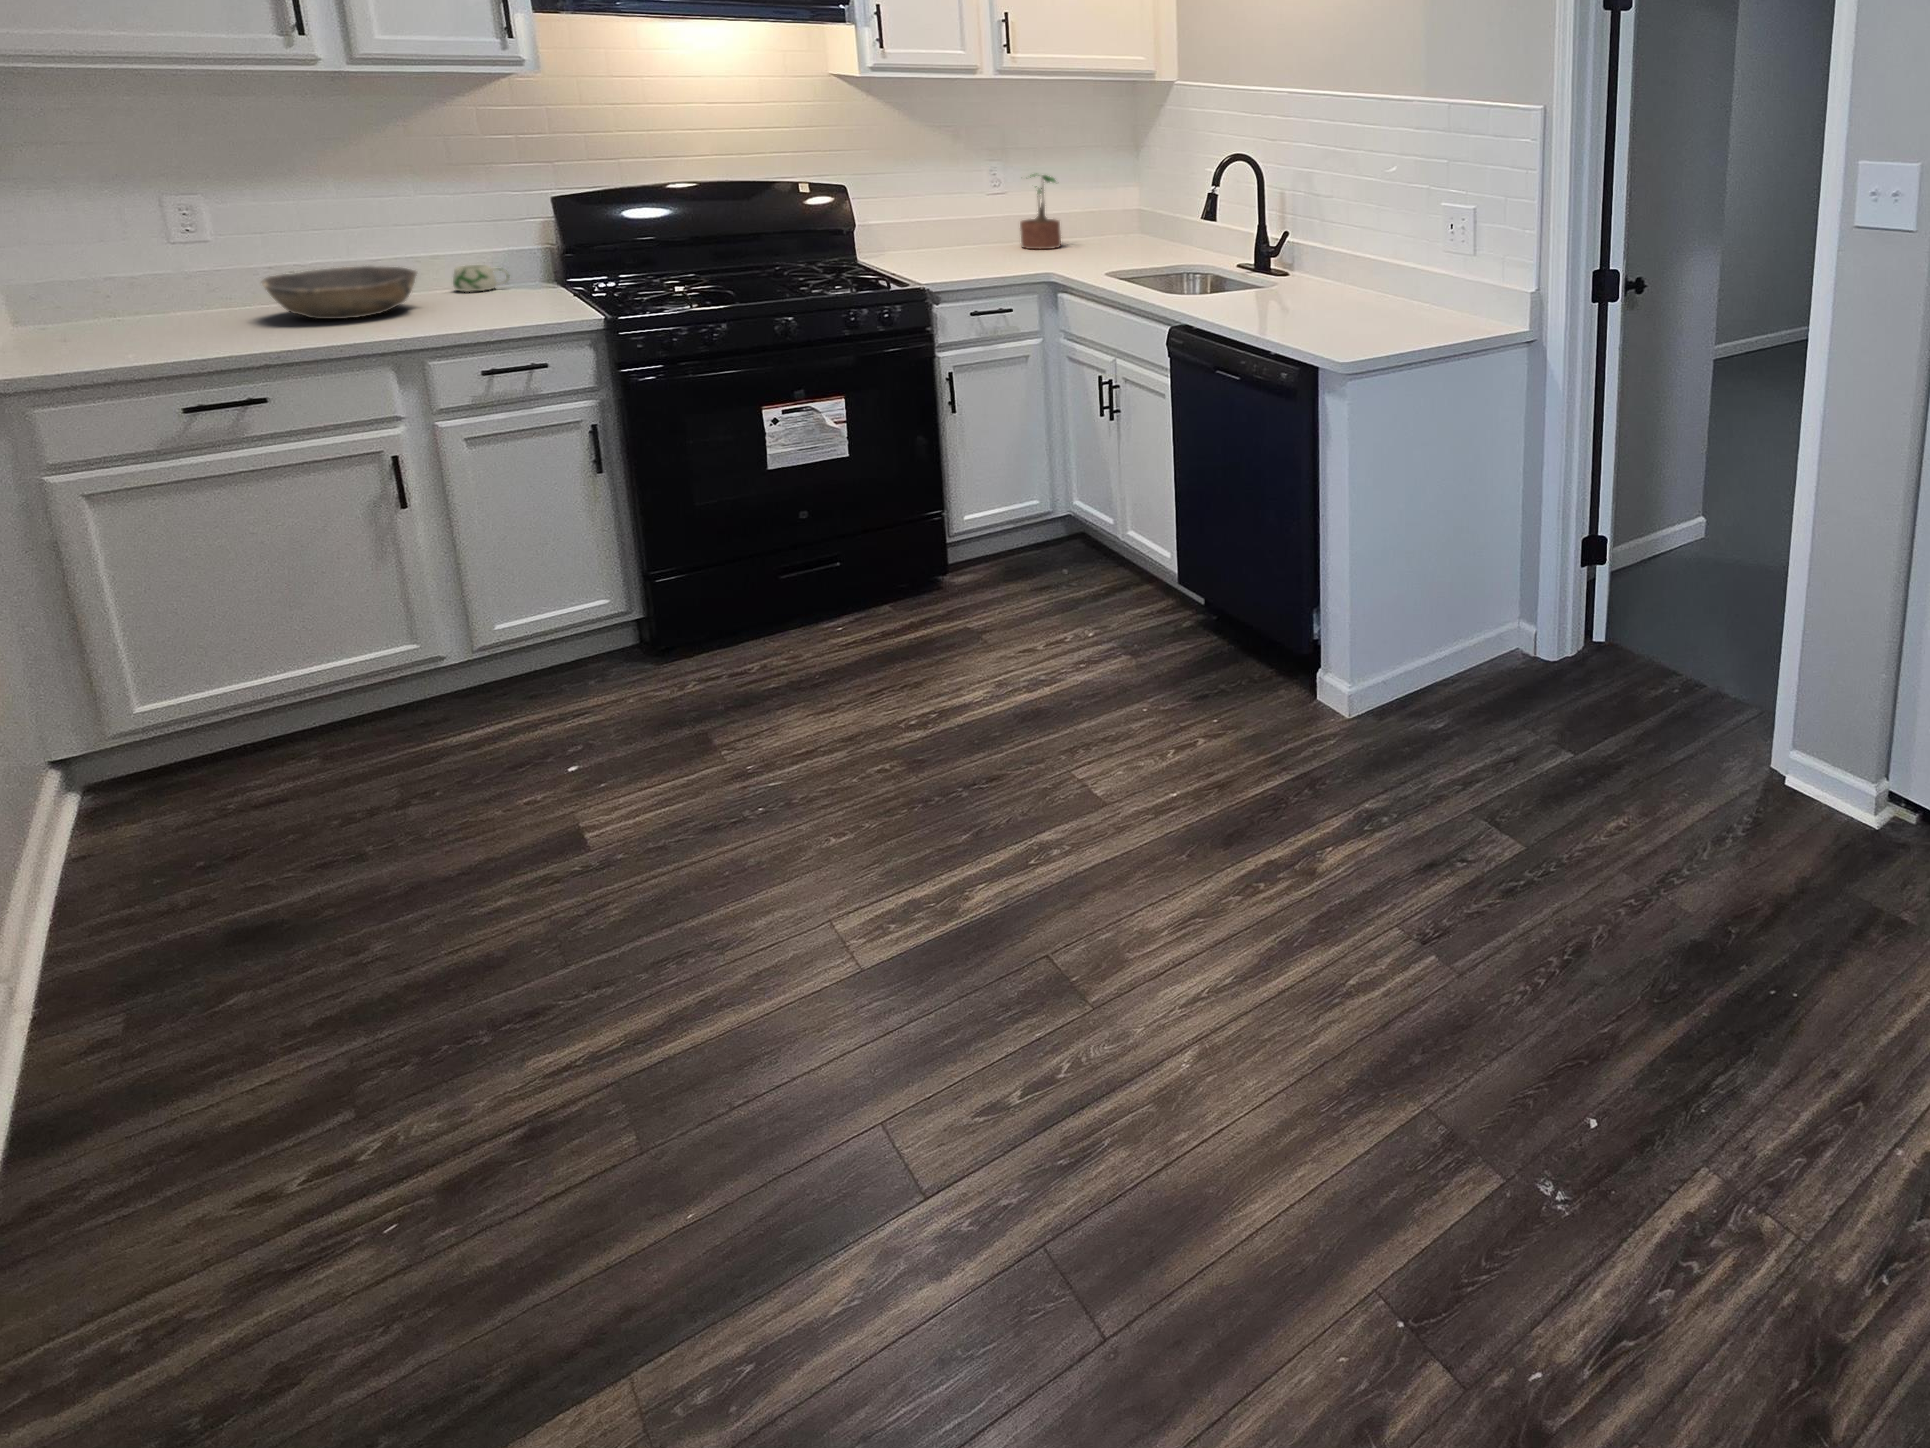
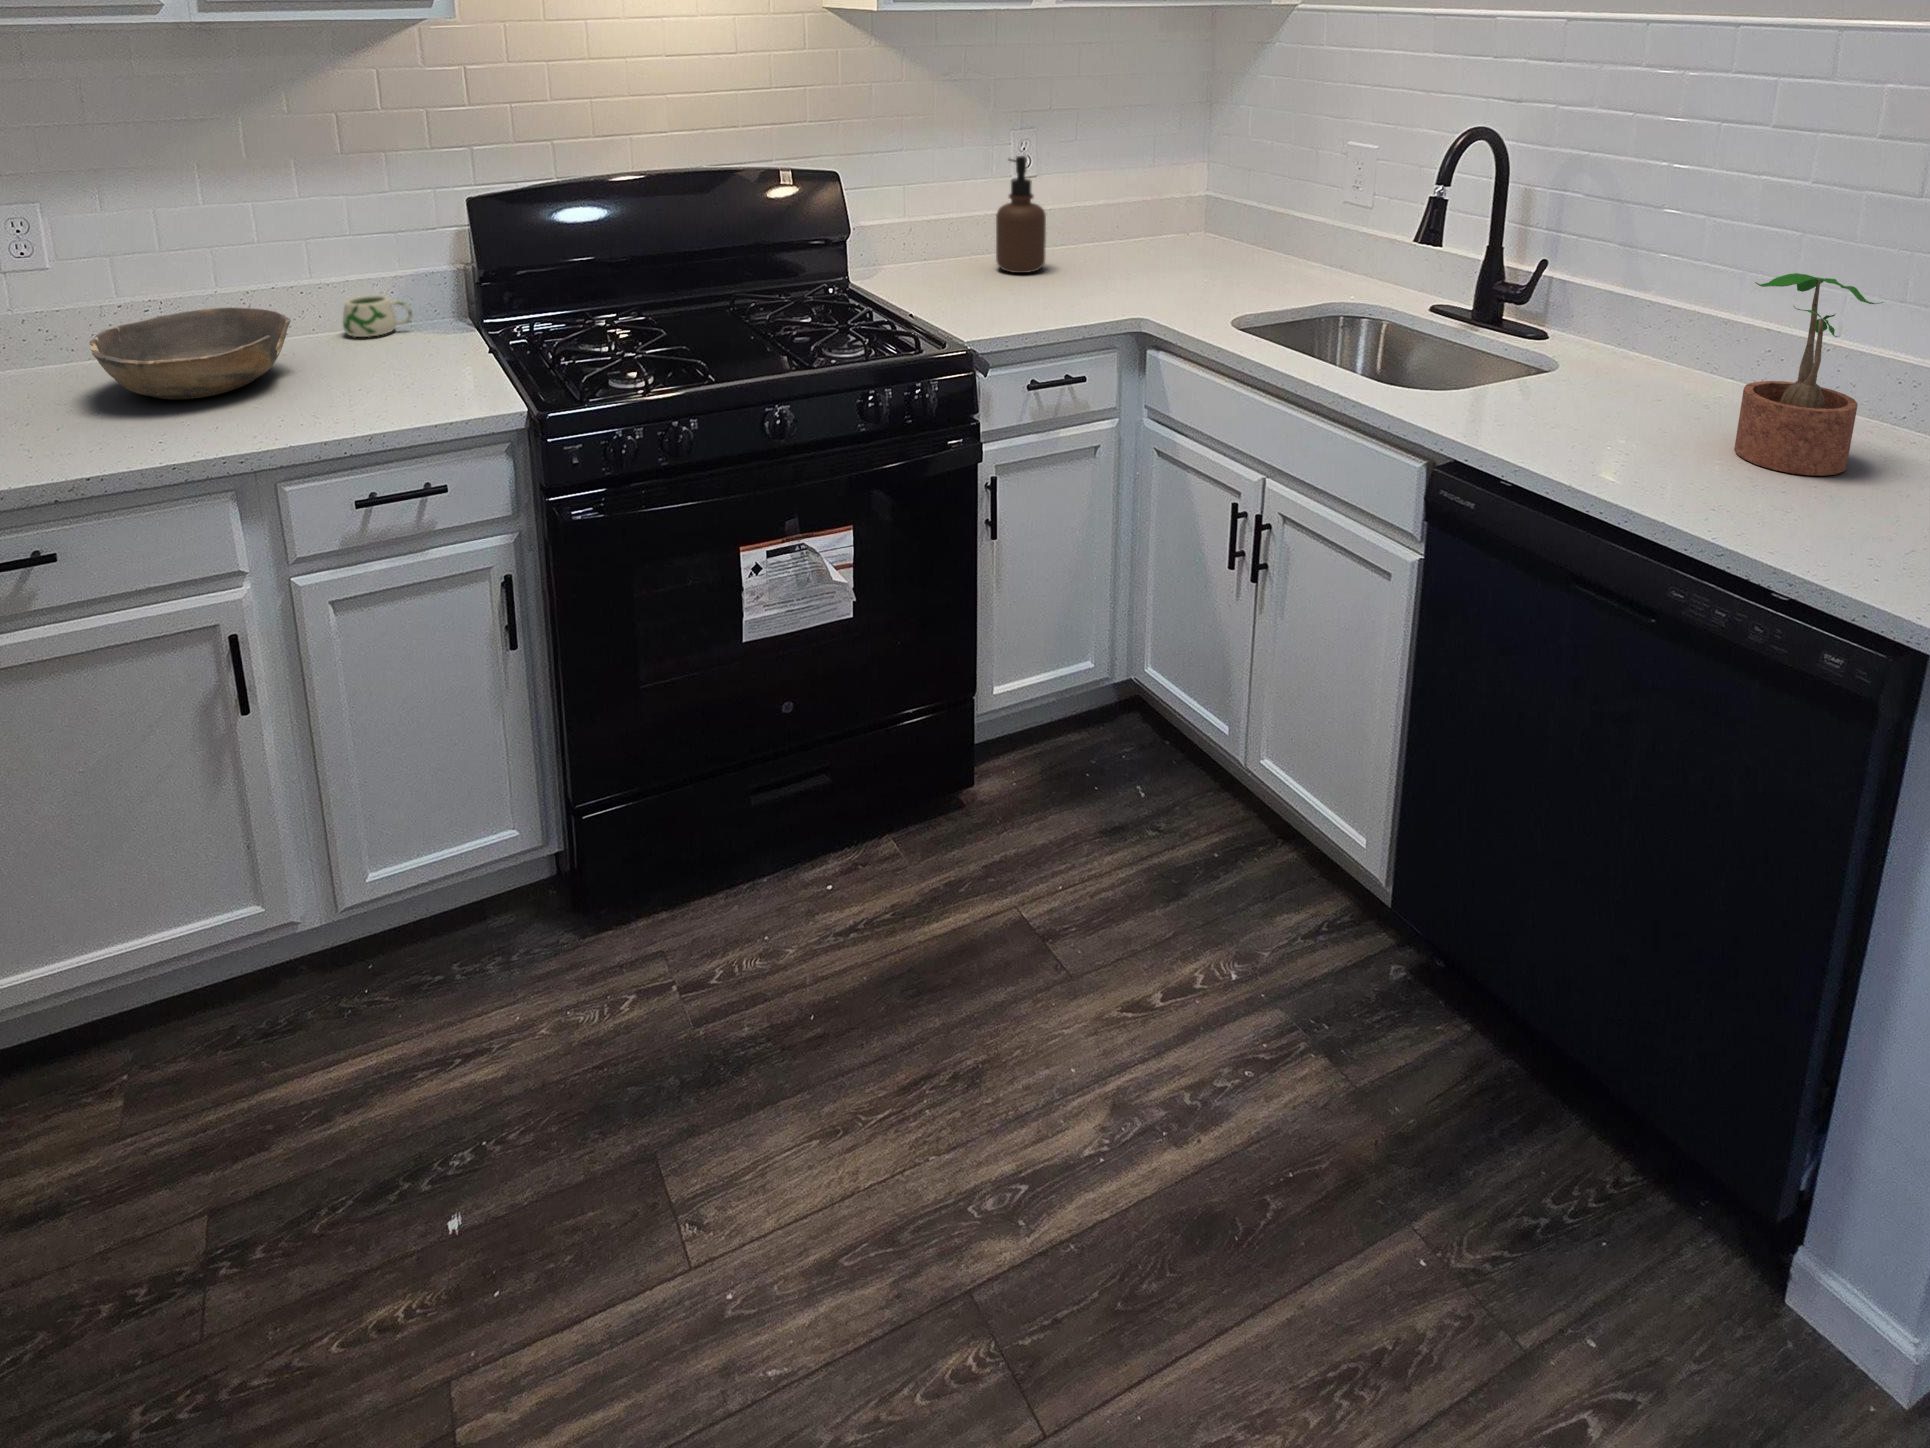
potted plant: present [1020,175,1061,249] -> present [1734,273,1883,476]
soap dispenser: none [967,178,1004,256] -> present [996,156,1046,273]

